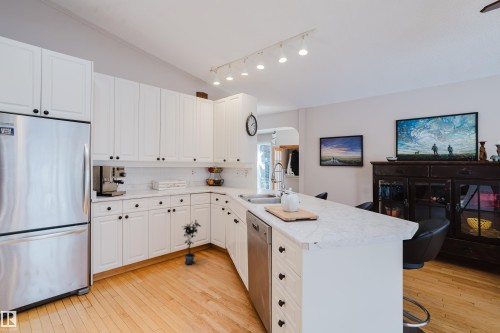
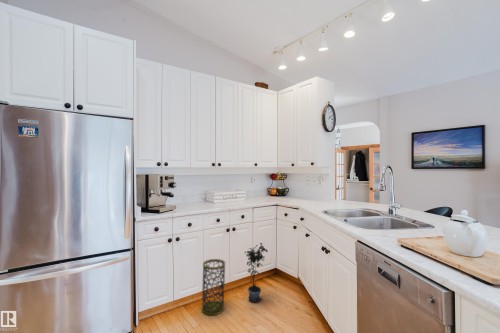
trash can: none [147,233,166,274] -> present [202,259,225,315]

